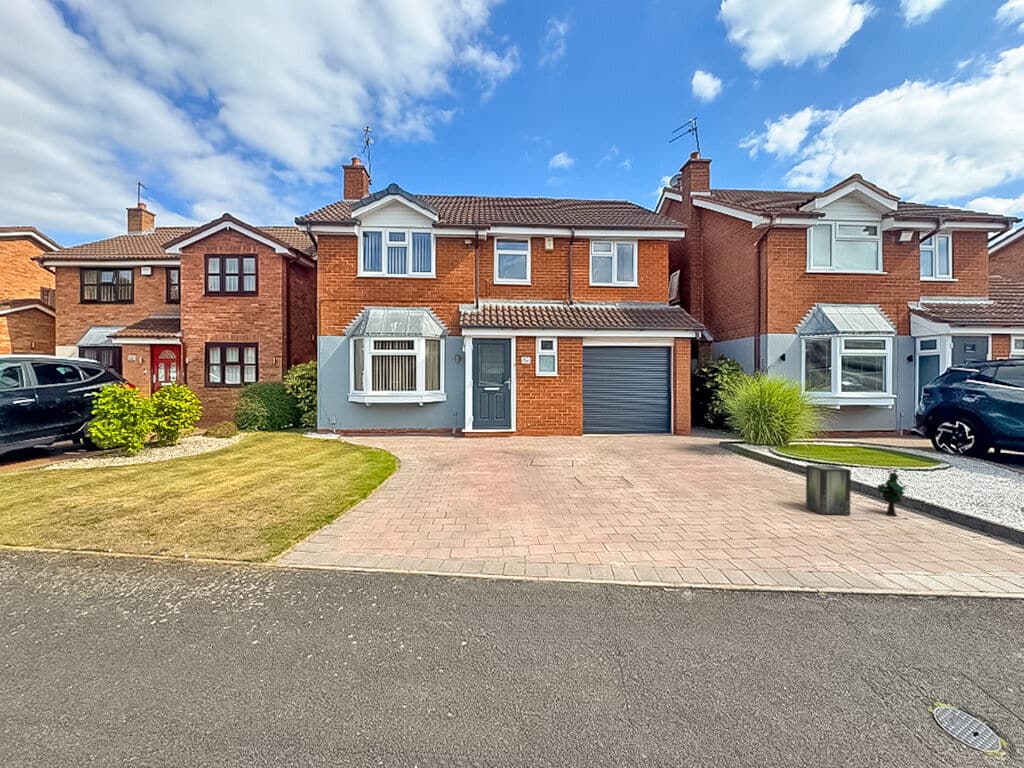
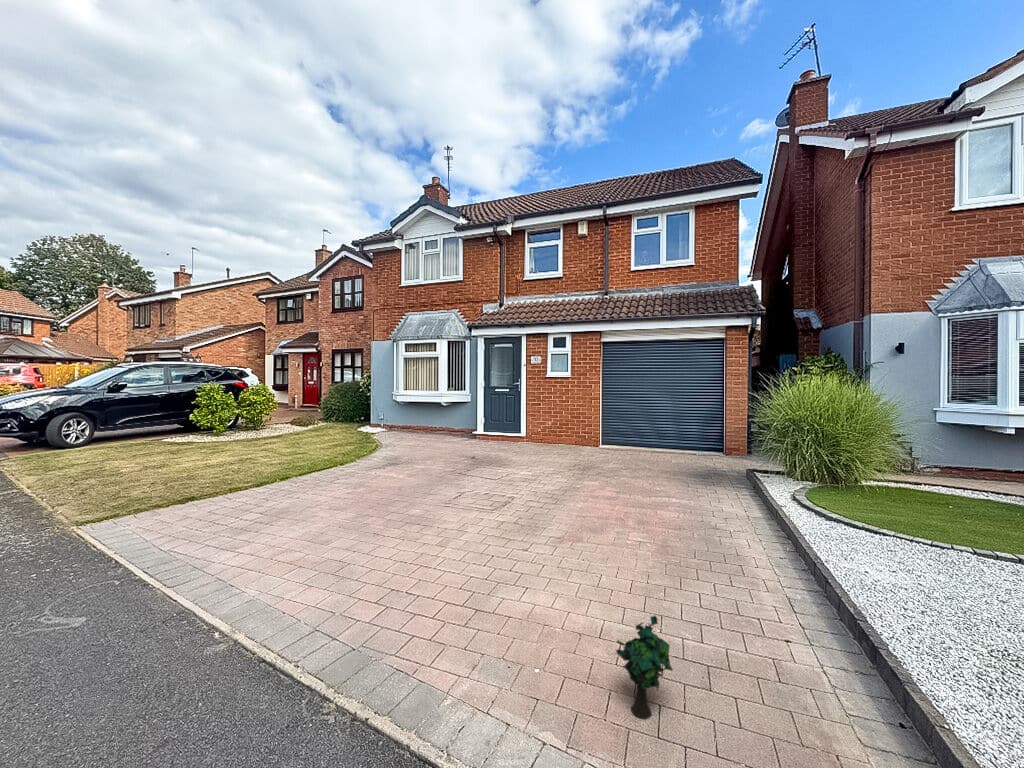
storage box: present [806,465,851,515] -> none [502,565,570,686]

